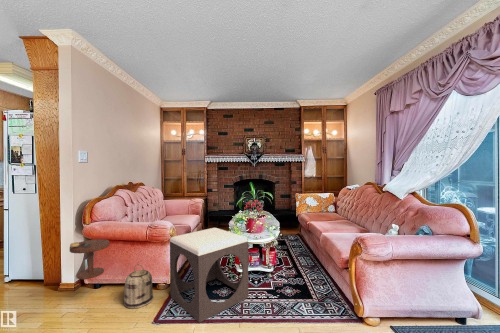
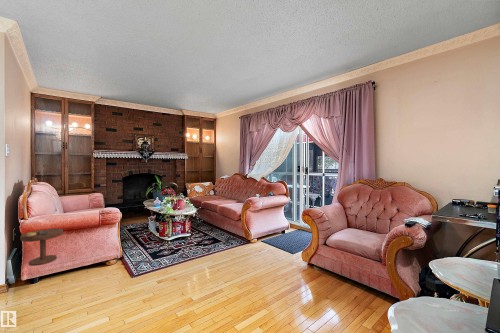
footstool: present [170,228,249,322] -> none [123,209,184,268]
basket: present [124,264,153,309] -> none [82,243,109,279]

